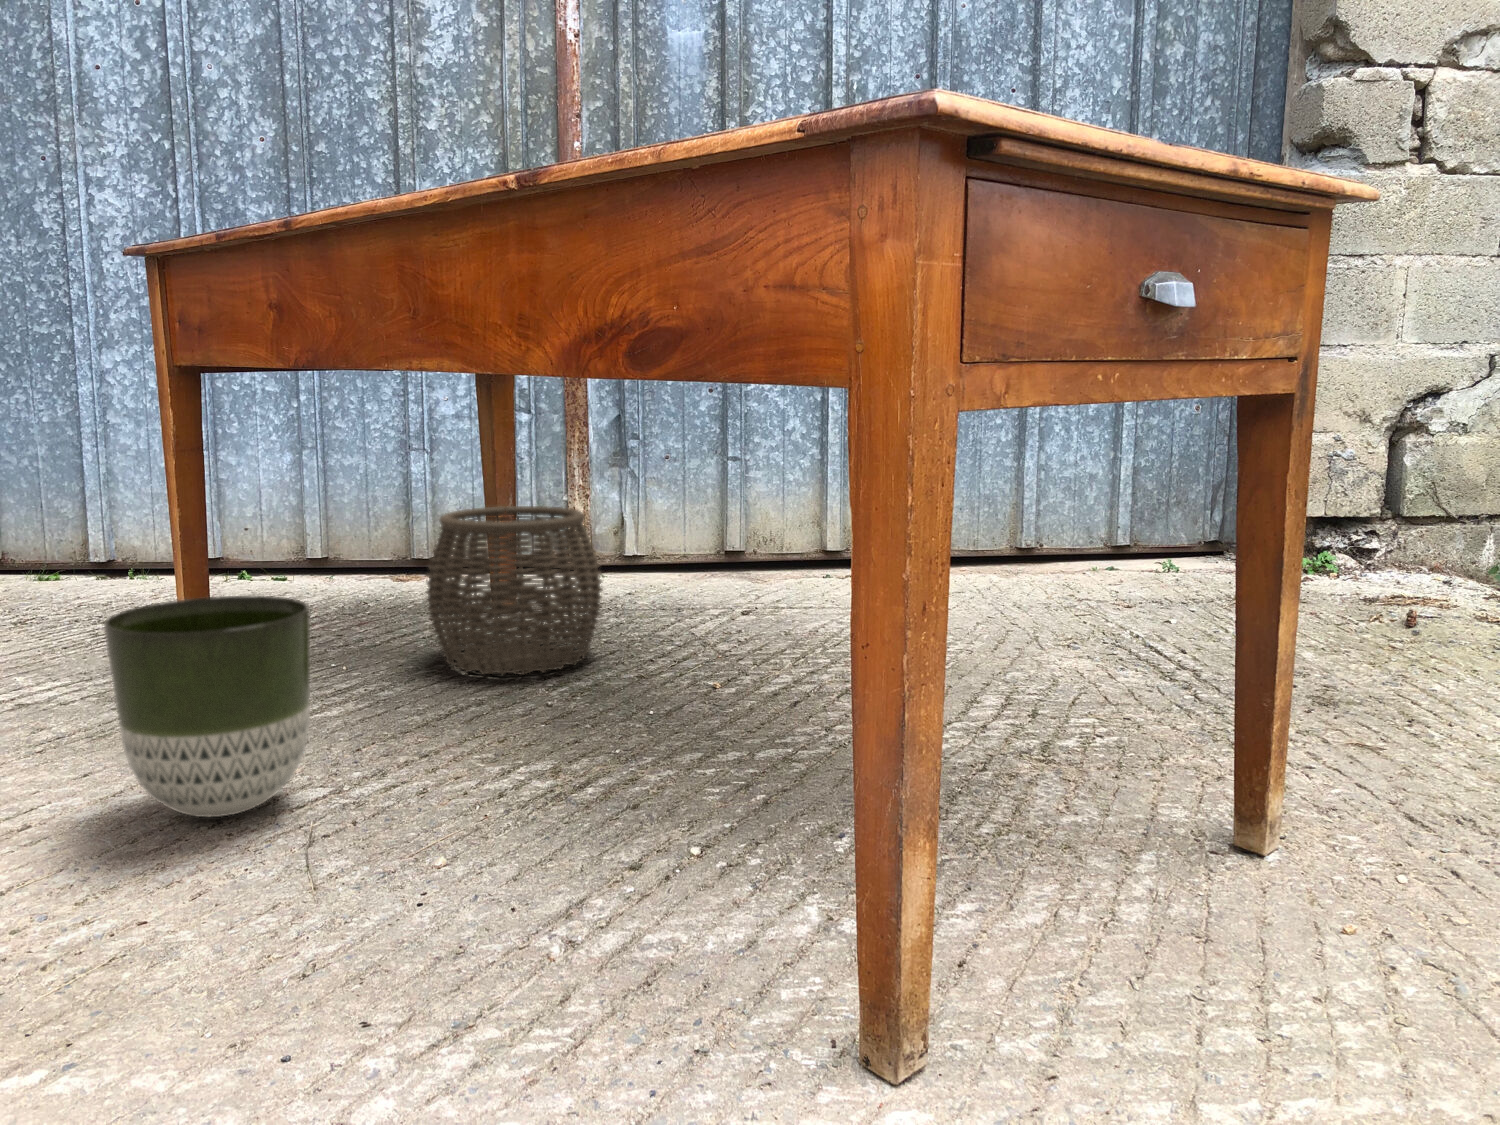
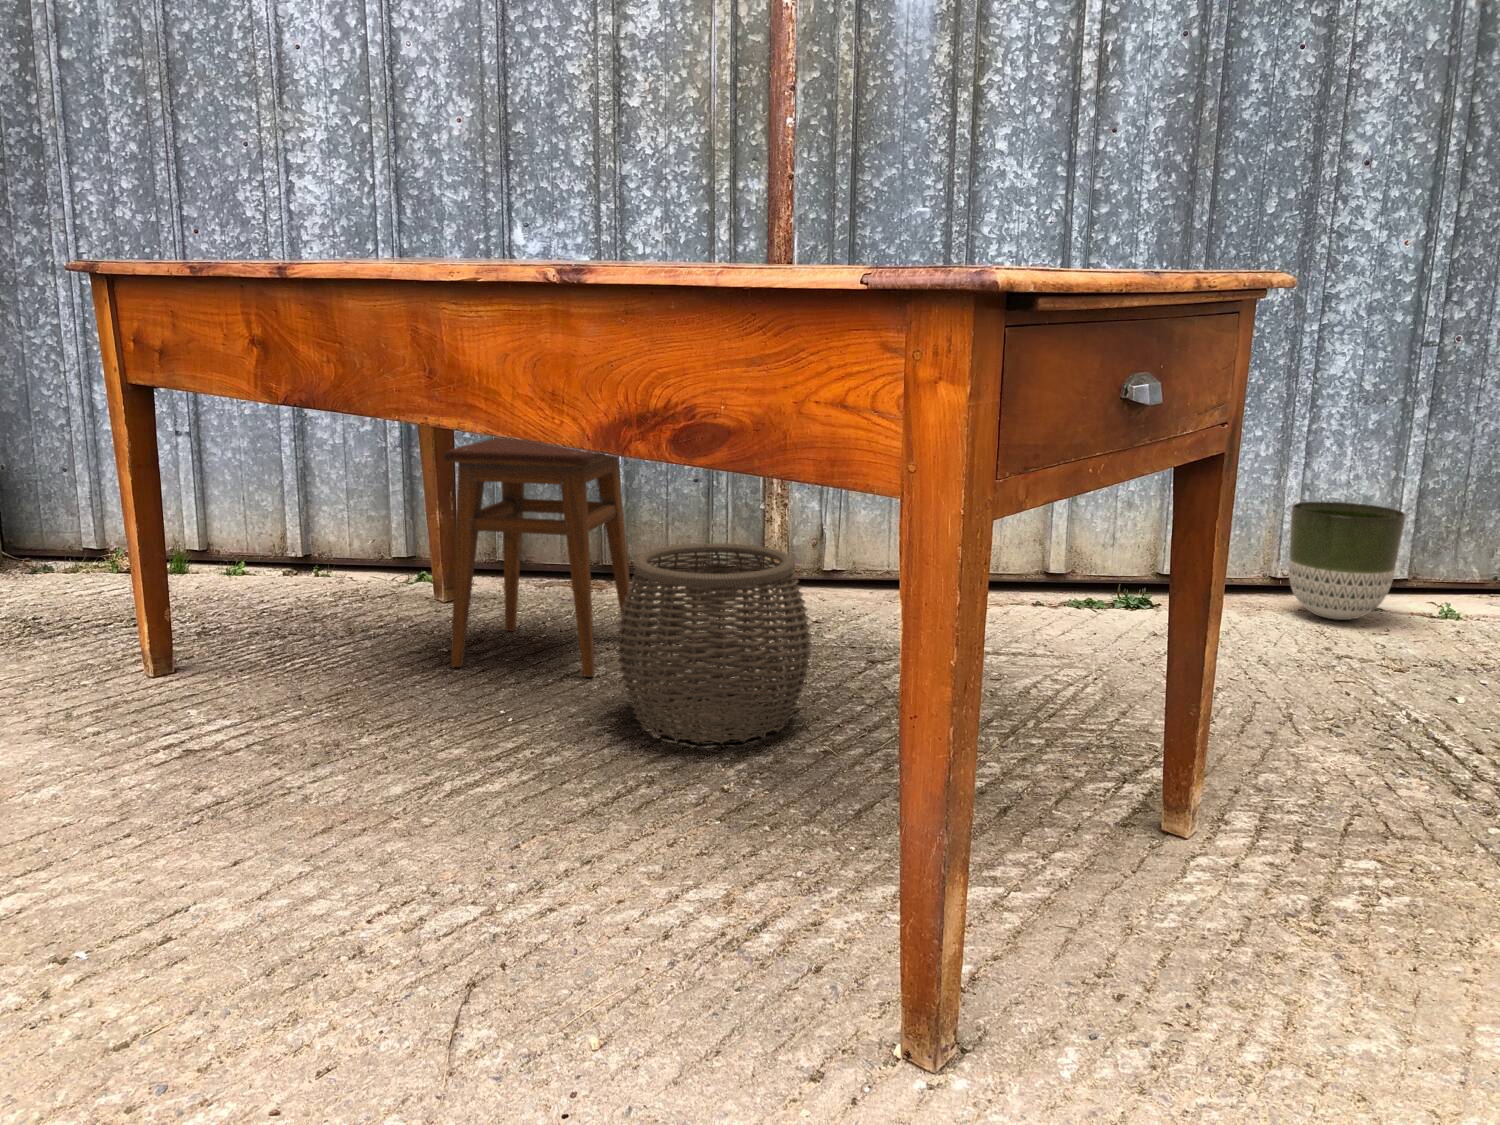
stool: none [256,426,445,637] -> present [444,438,631,677]
planter: present [104,596,310,817] -> present [1289,502,1406,620]

